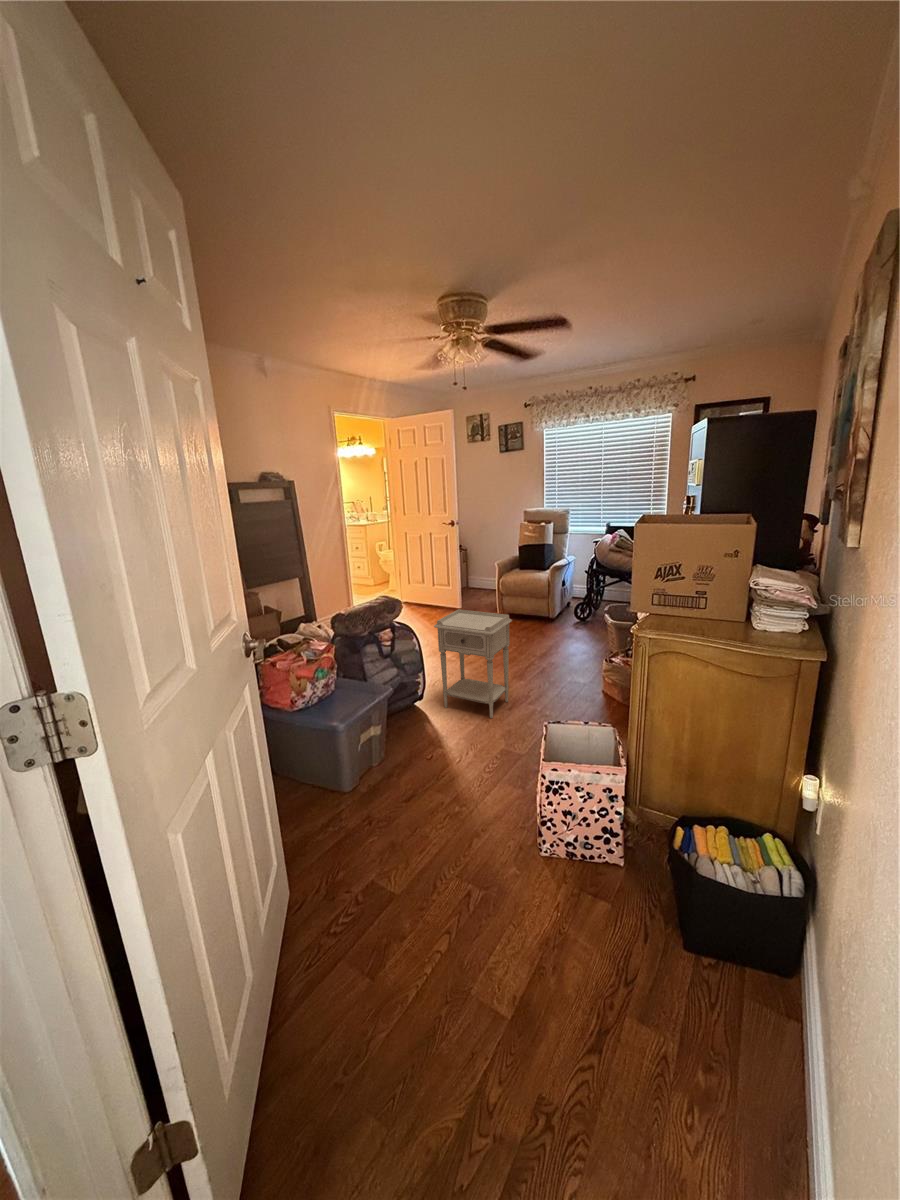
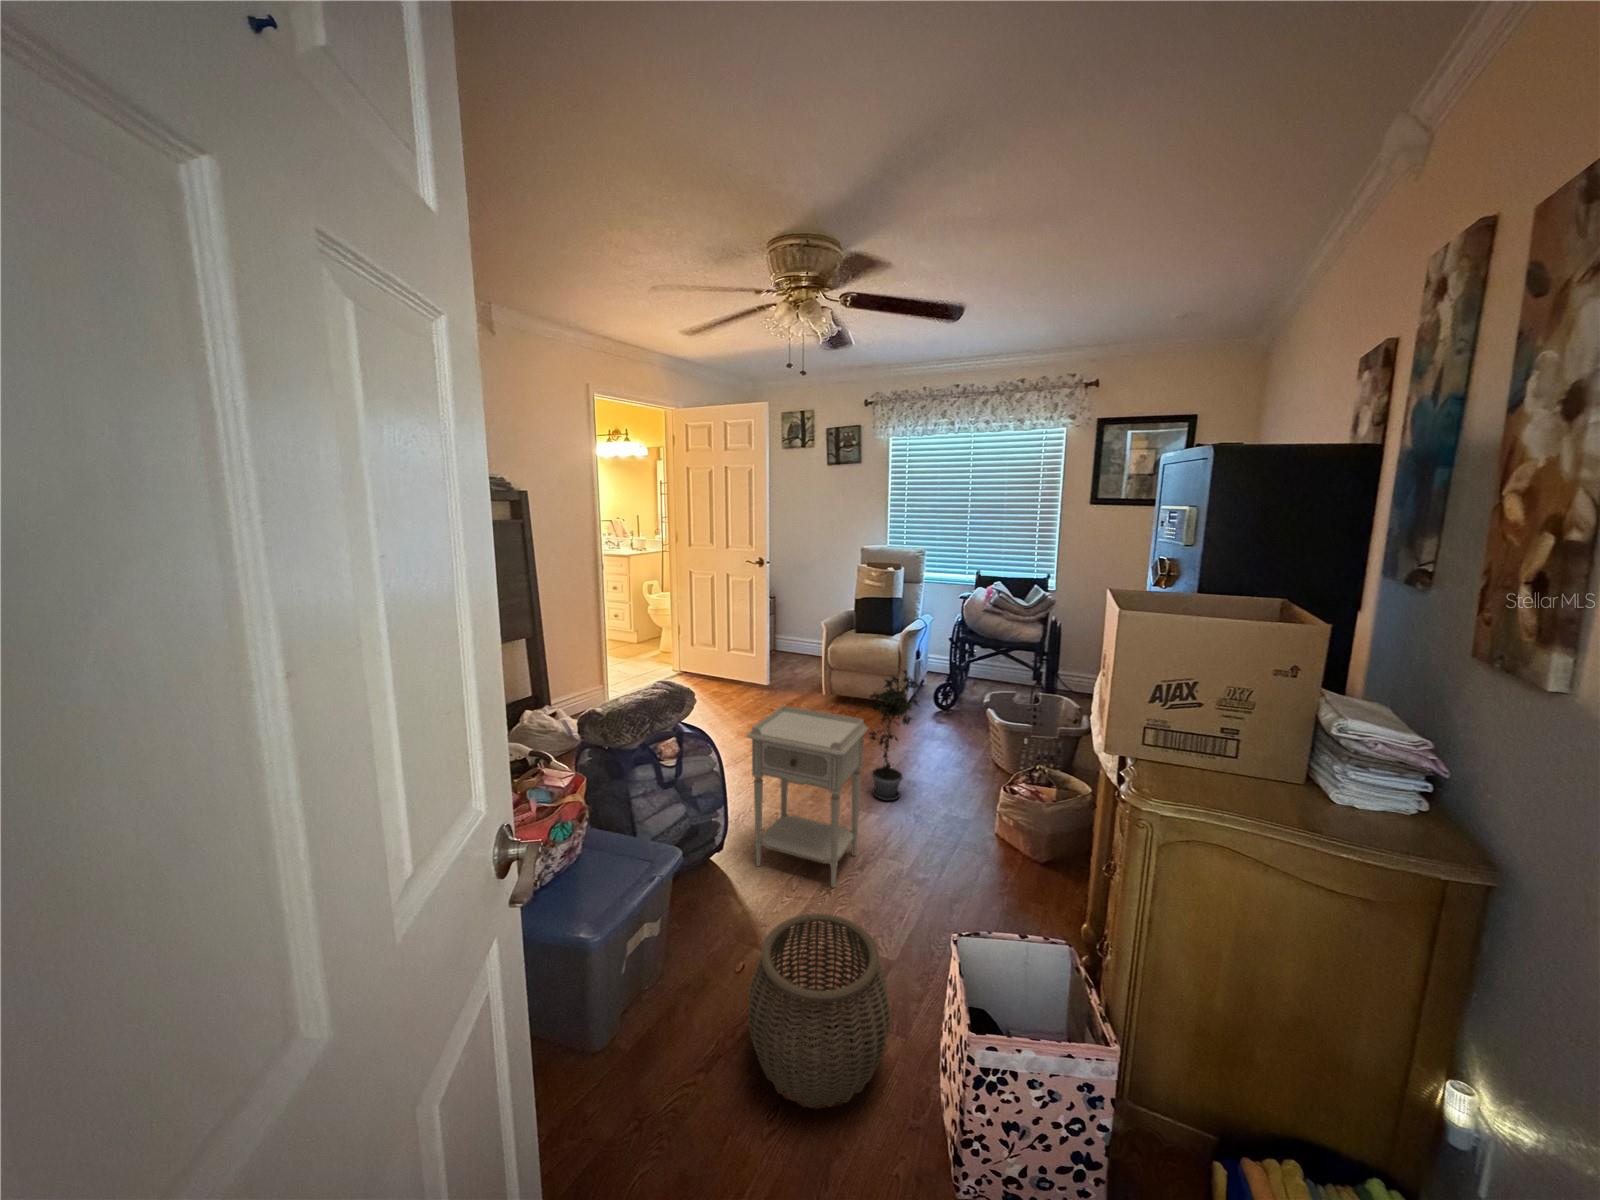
potted plant: none [514,586,553,673] -> present [869,670,919,800]
woven basket: none [430,718,512,817] -> present [748,914,890,1107]

